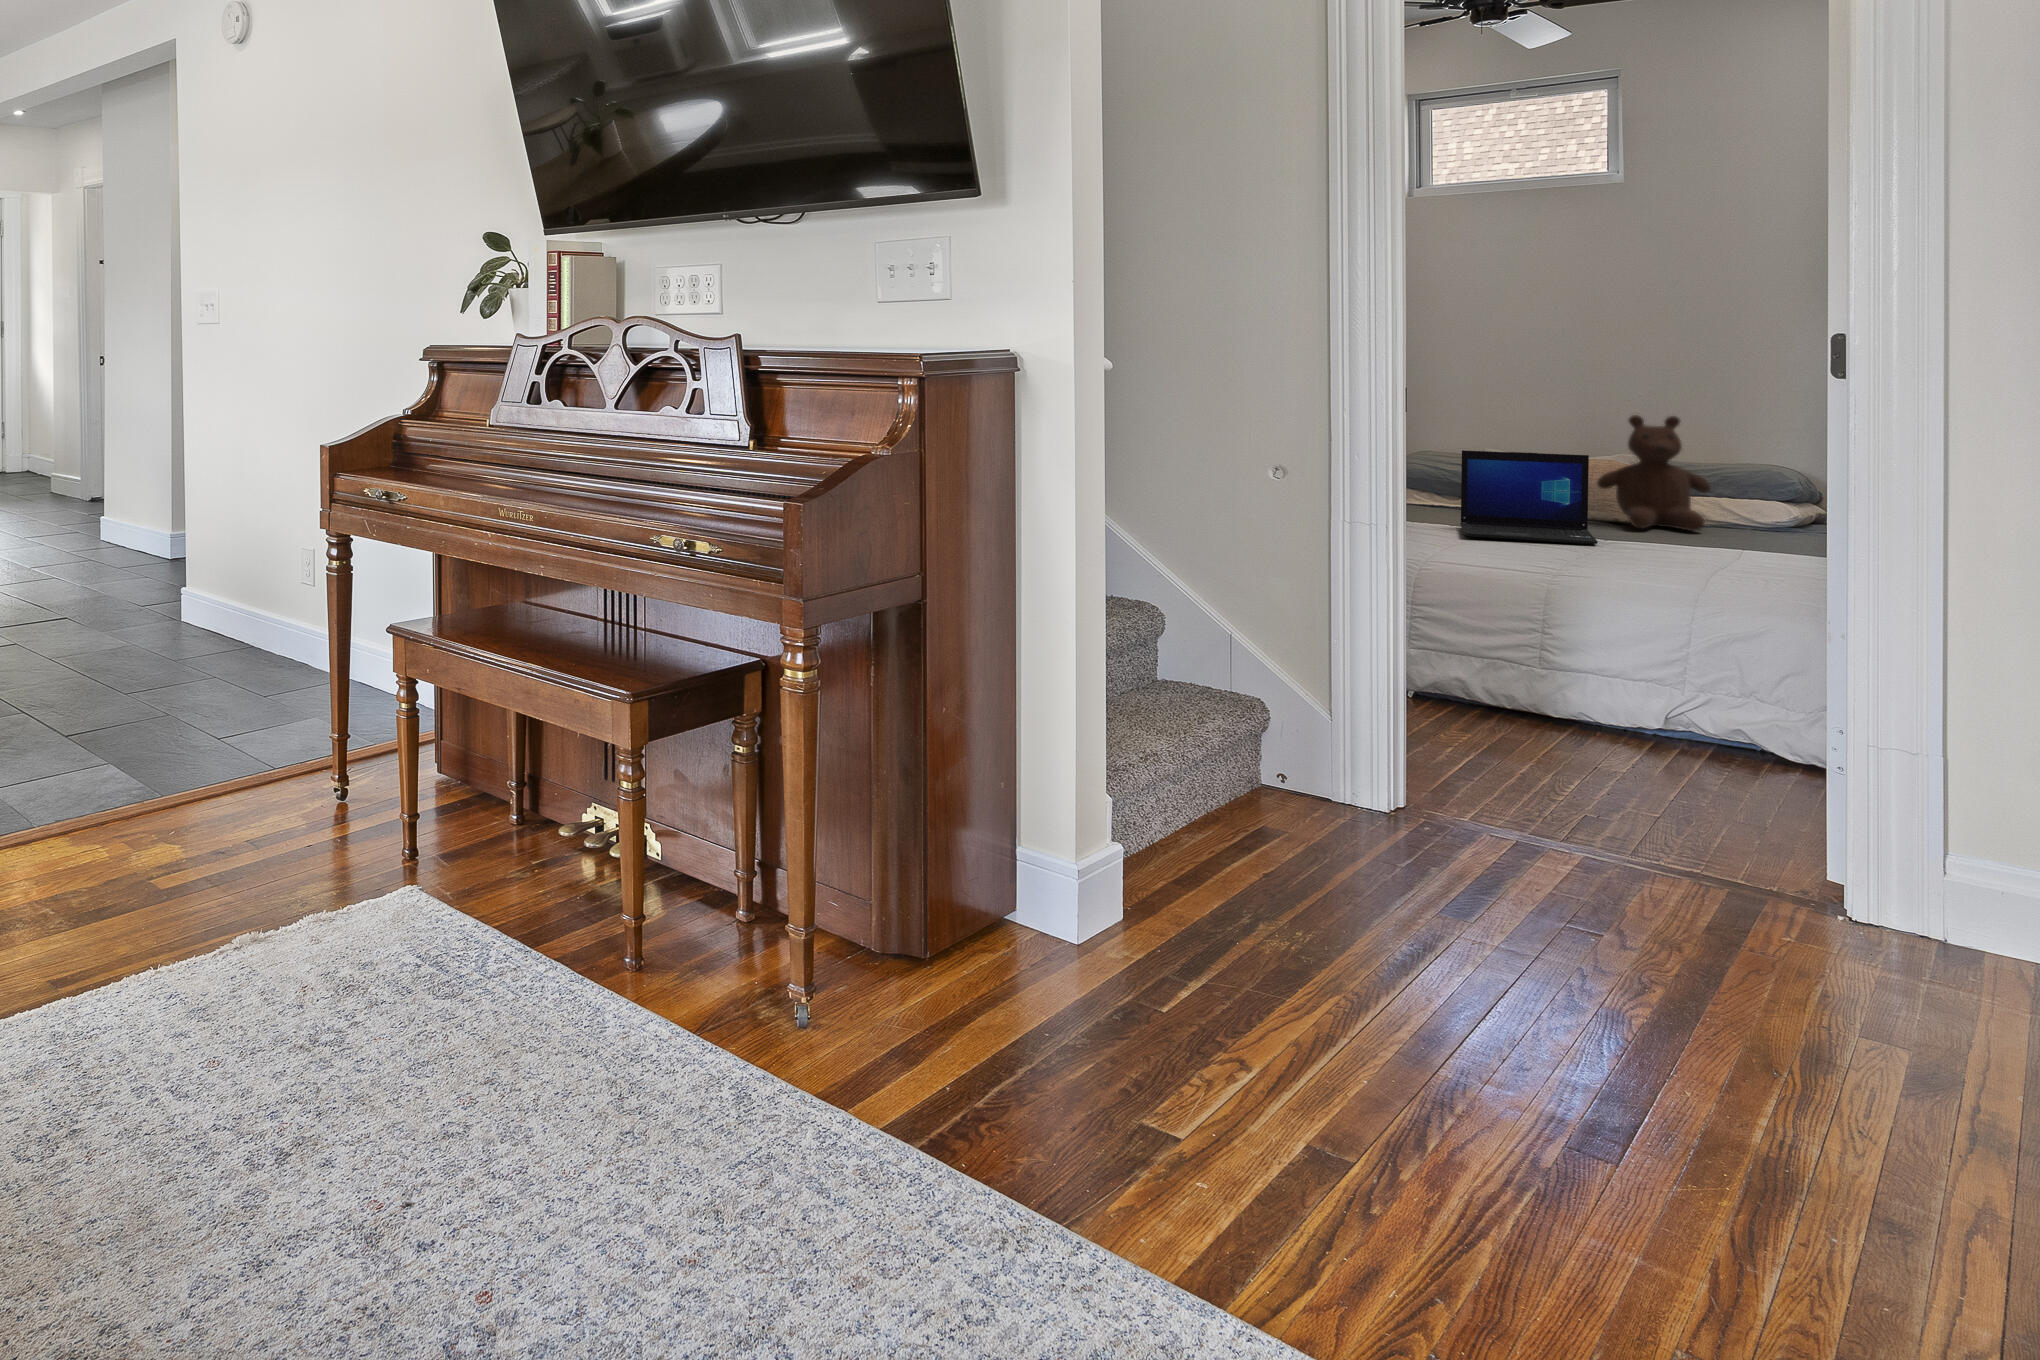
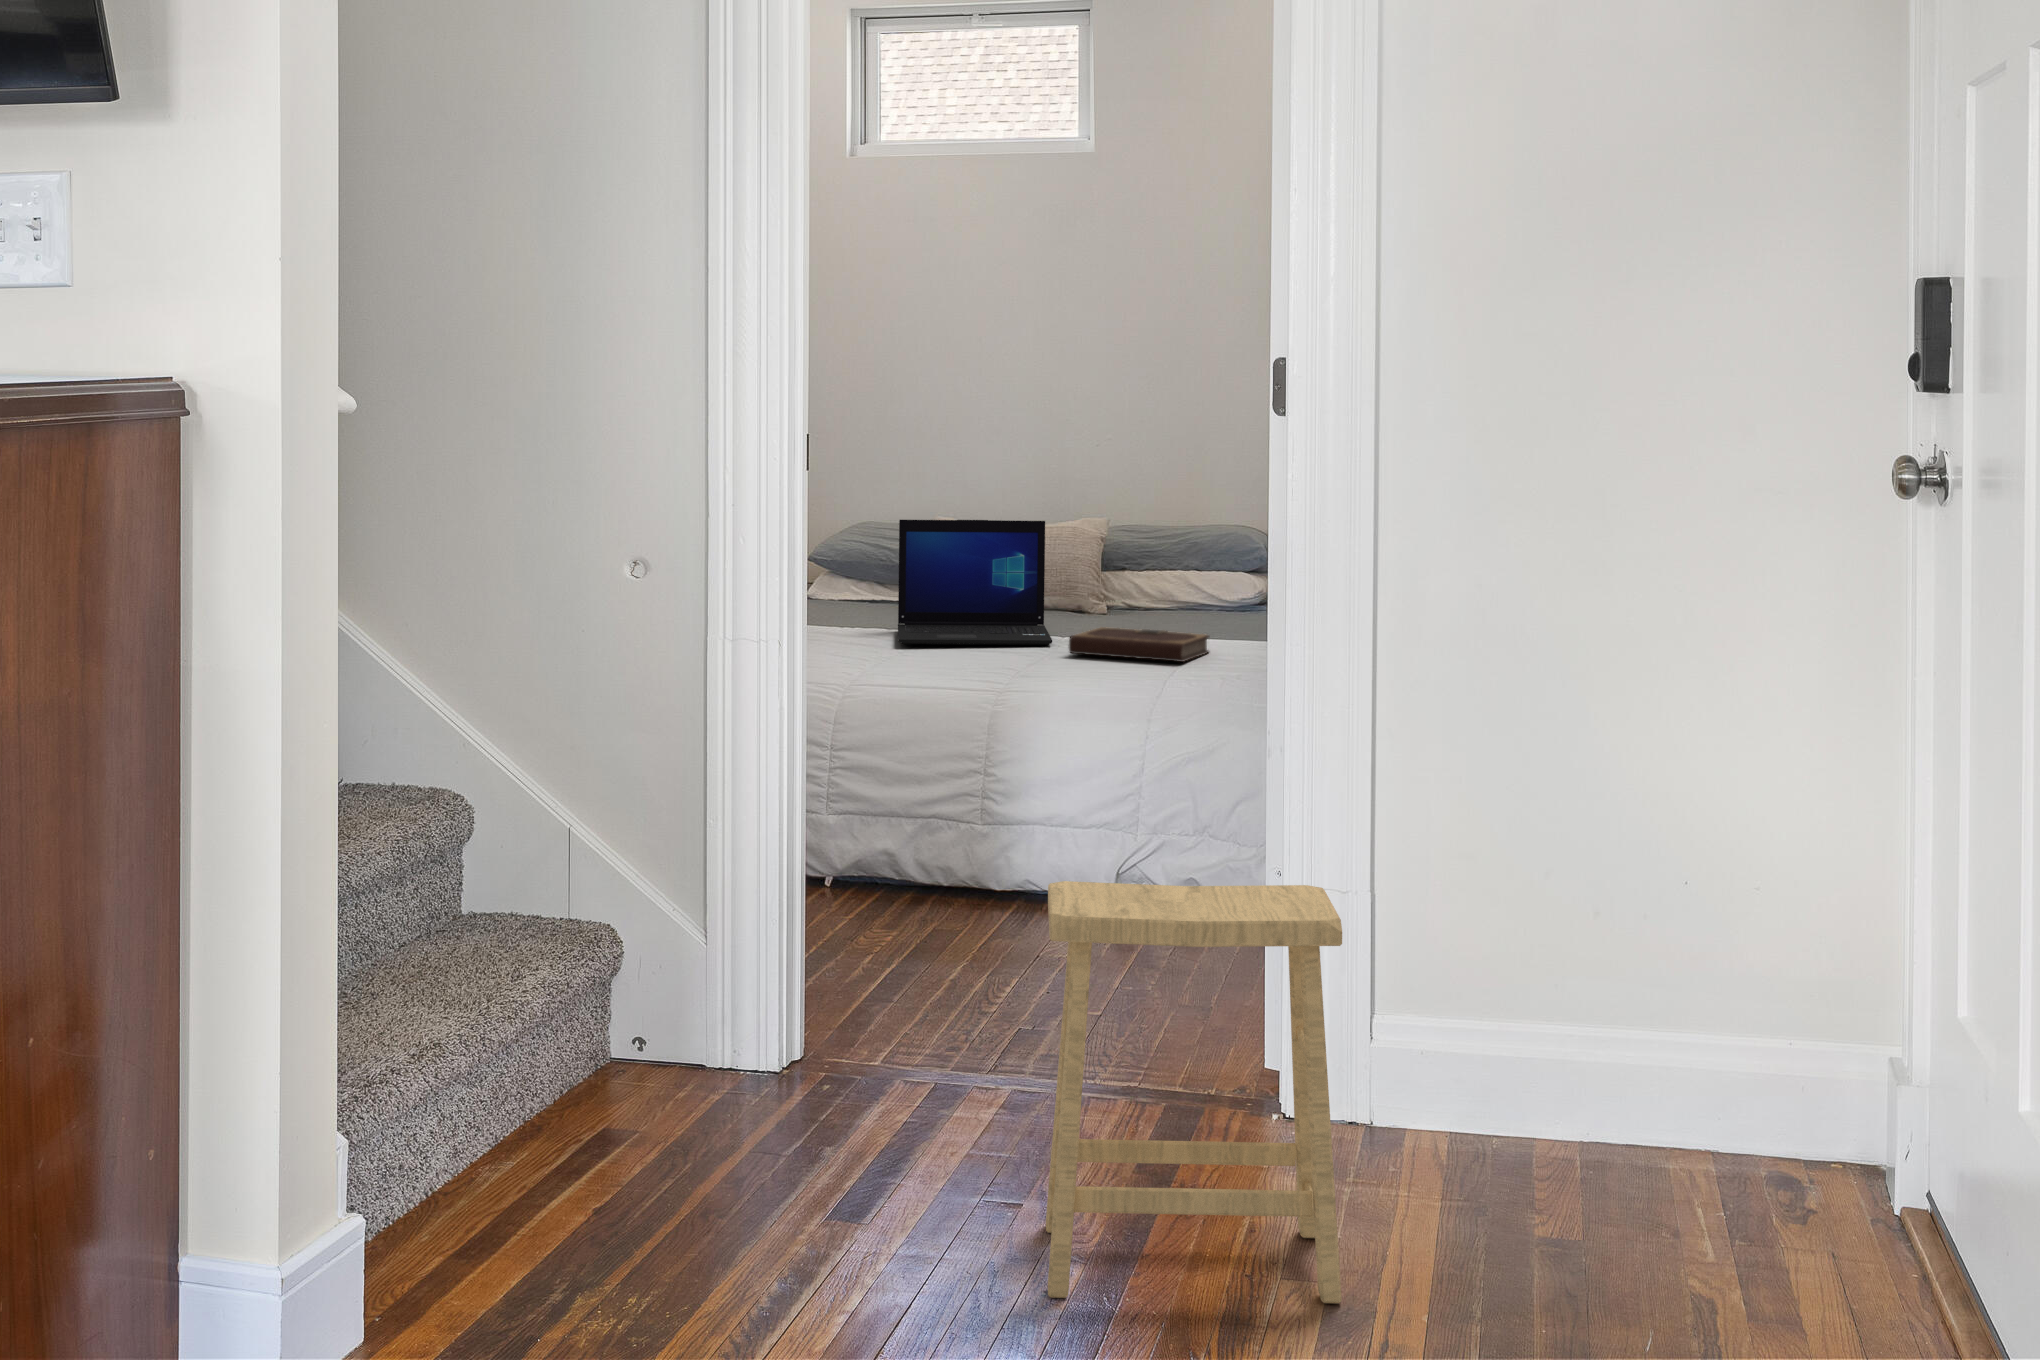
teddy bear: present [1597,415,1711,531] -> none [1056,464,1178,618]
notebook: none [1614,535,1750,565] -> present [1069,627,1209,662]
footstool: none [1626,709,1928,1065] -> present [1046,881,1342,1303]

